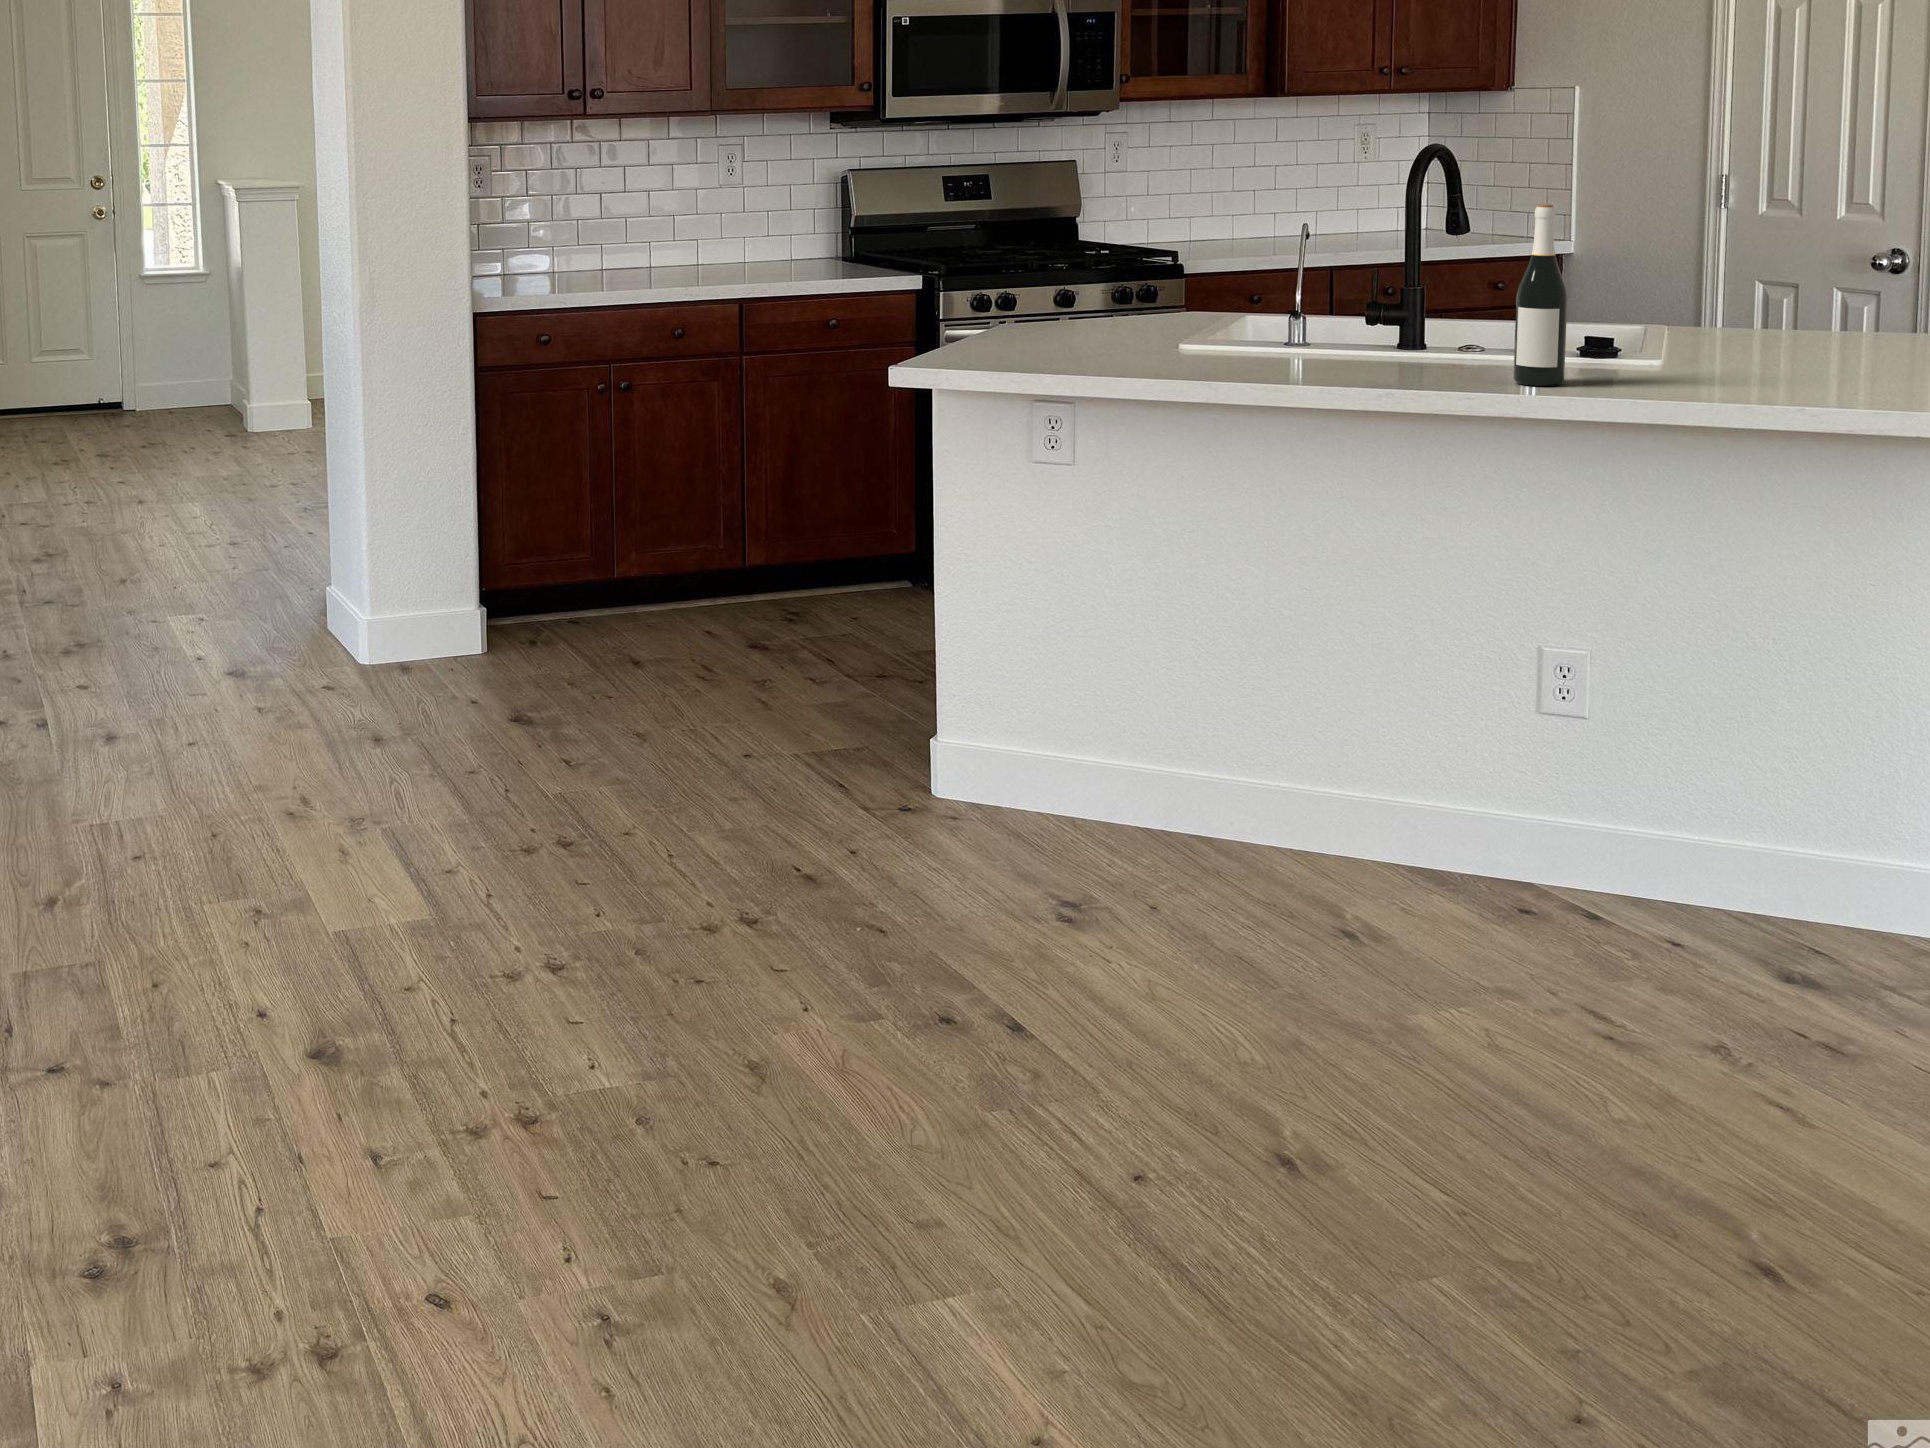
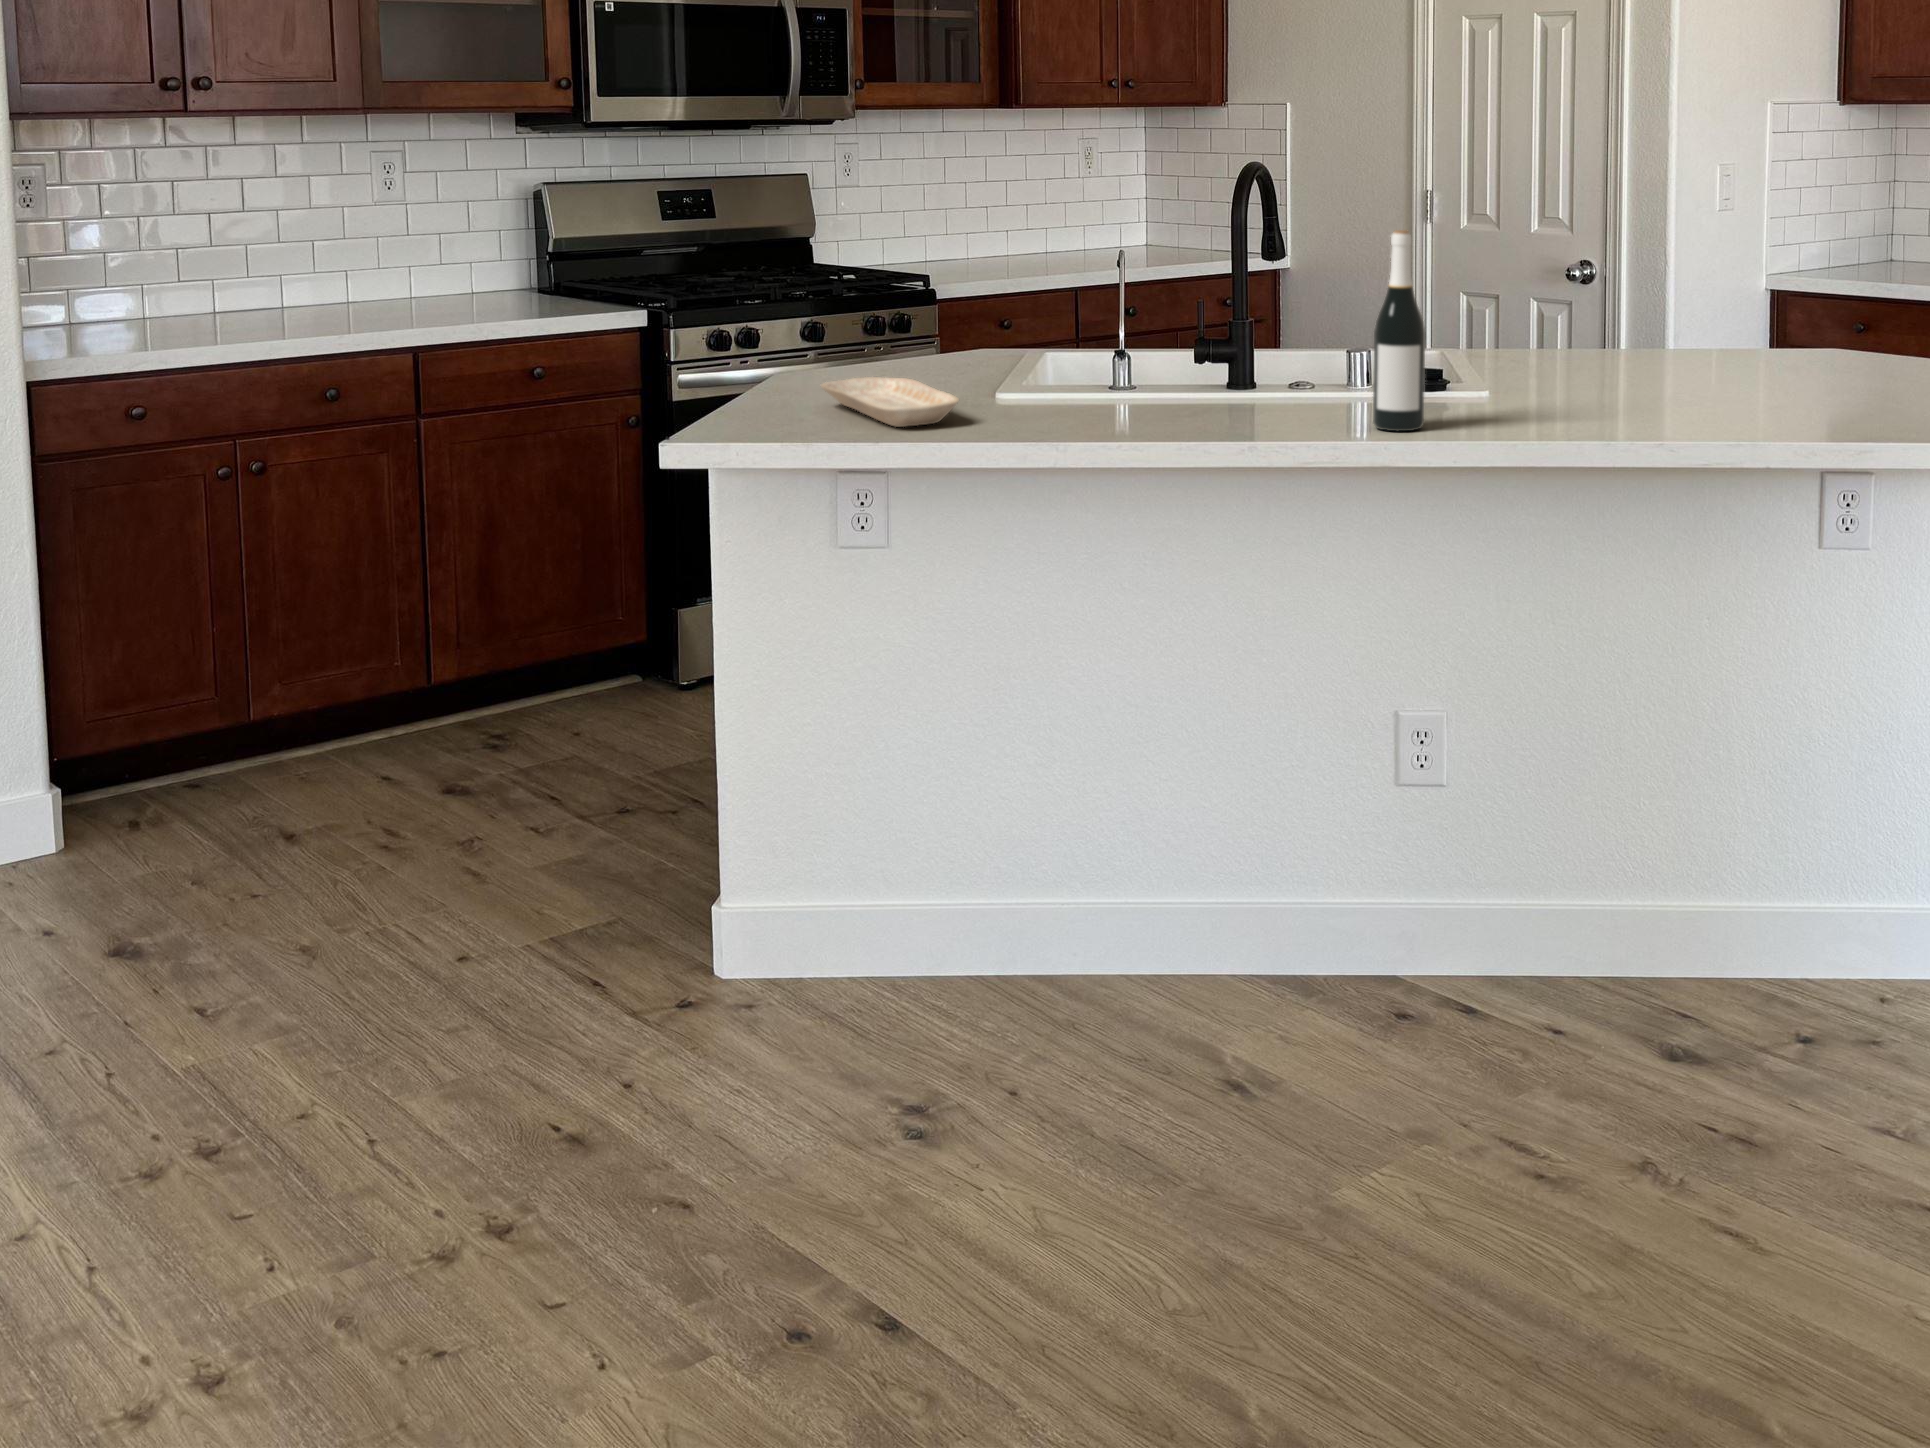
tray: none [1031,326,1139,364] -> present [821,377,959,427]

